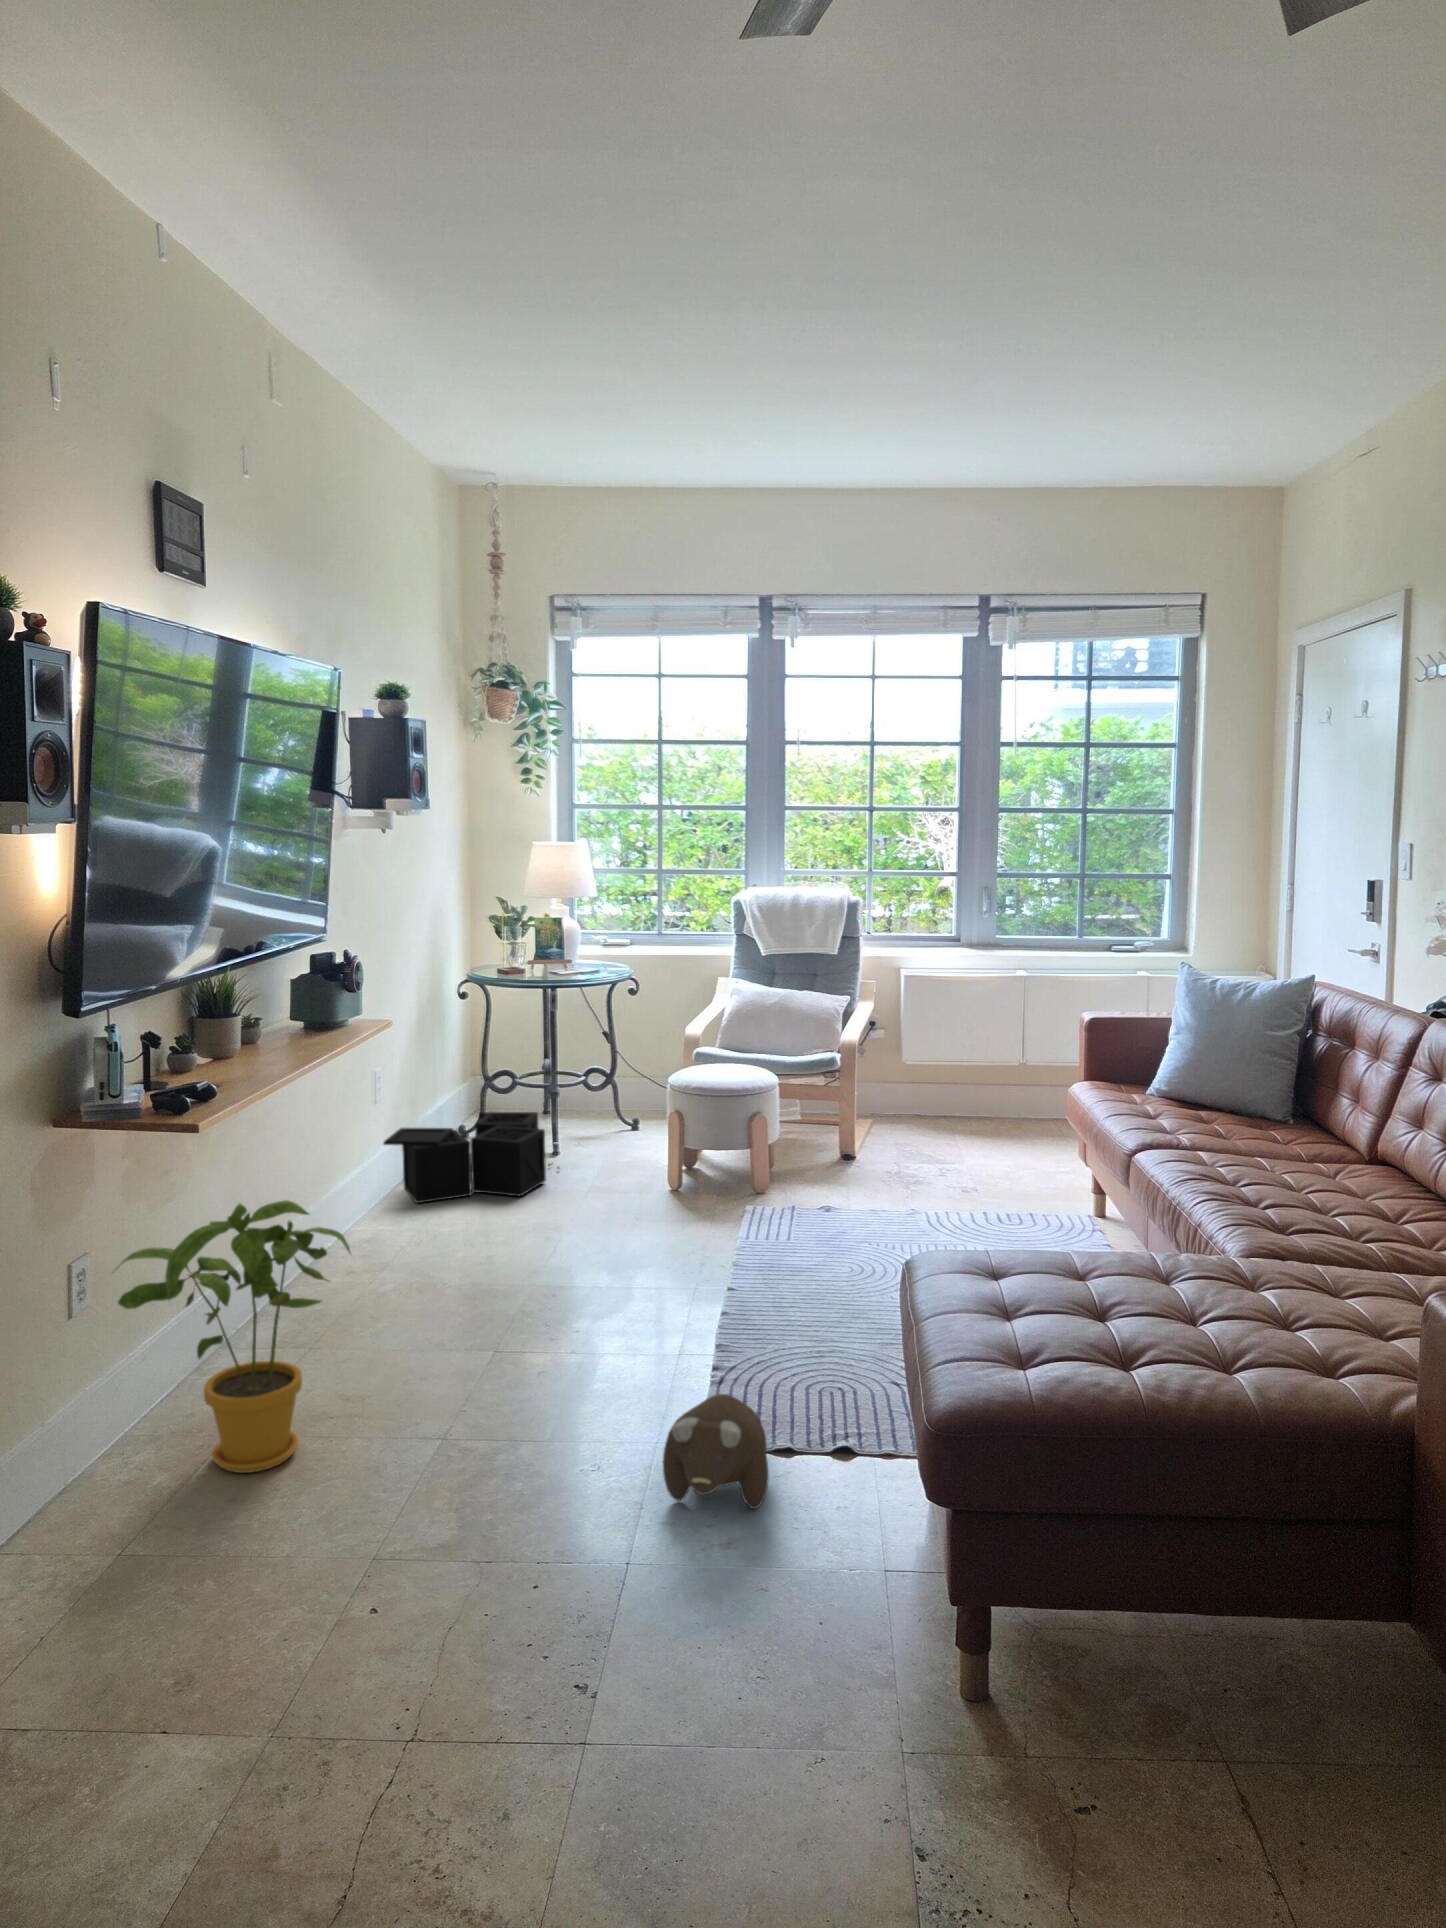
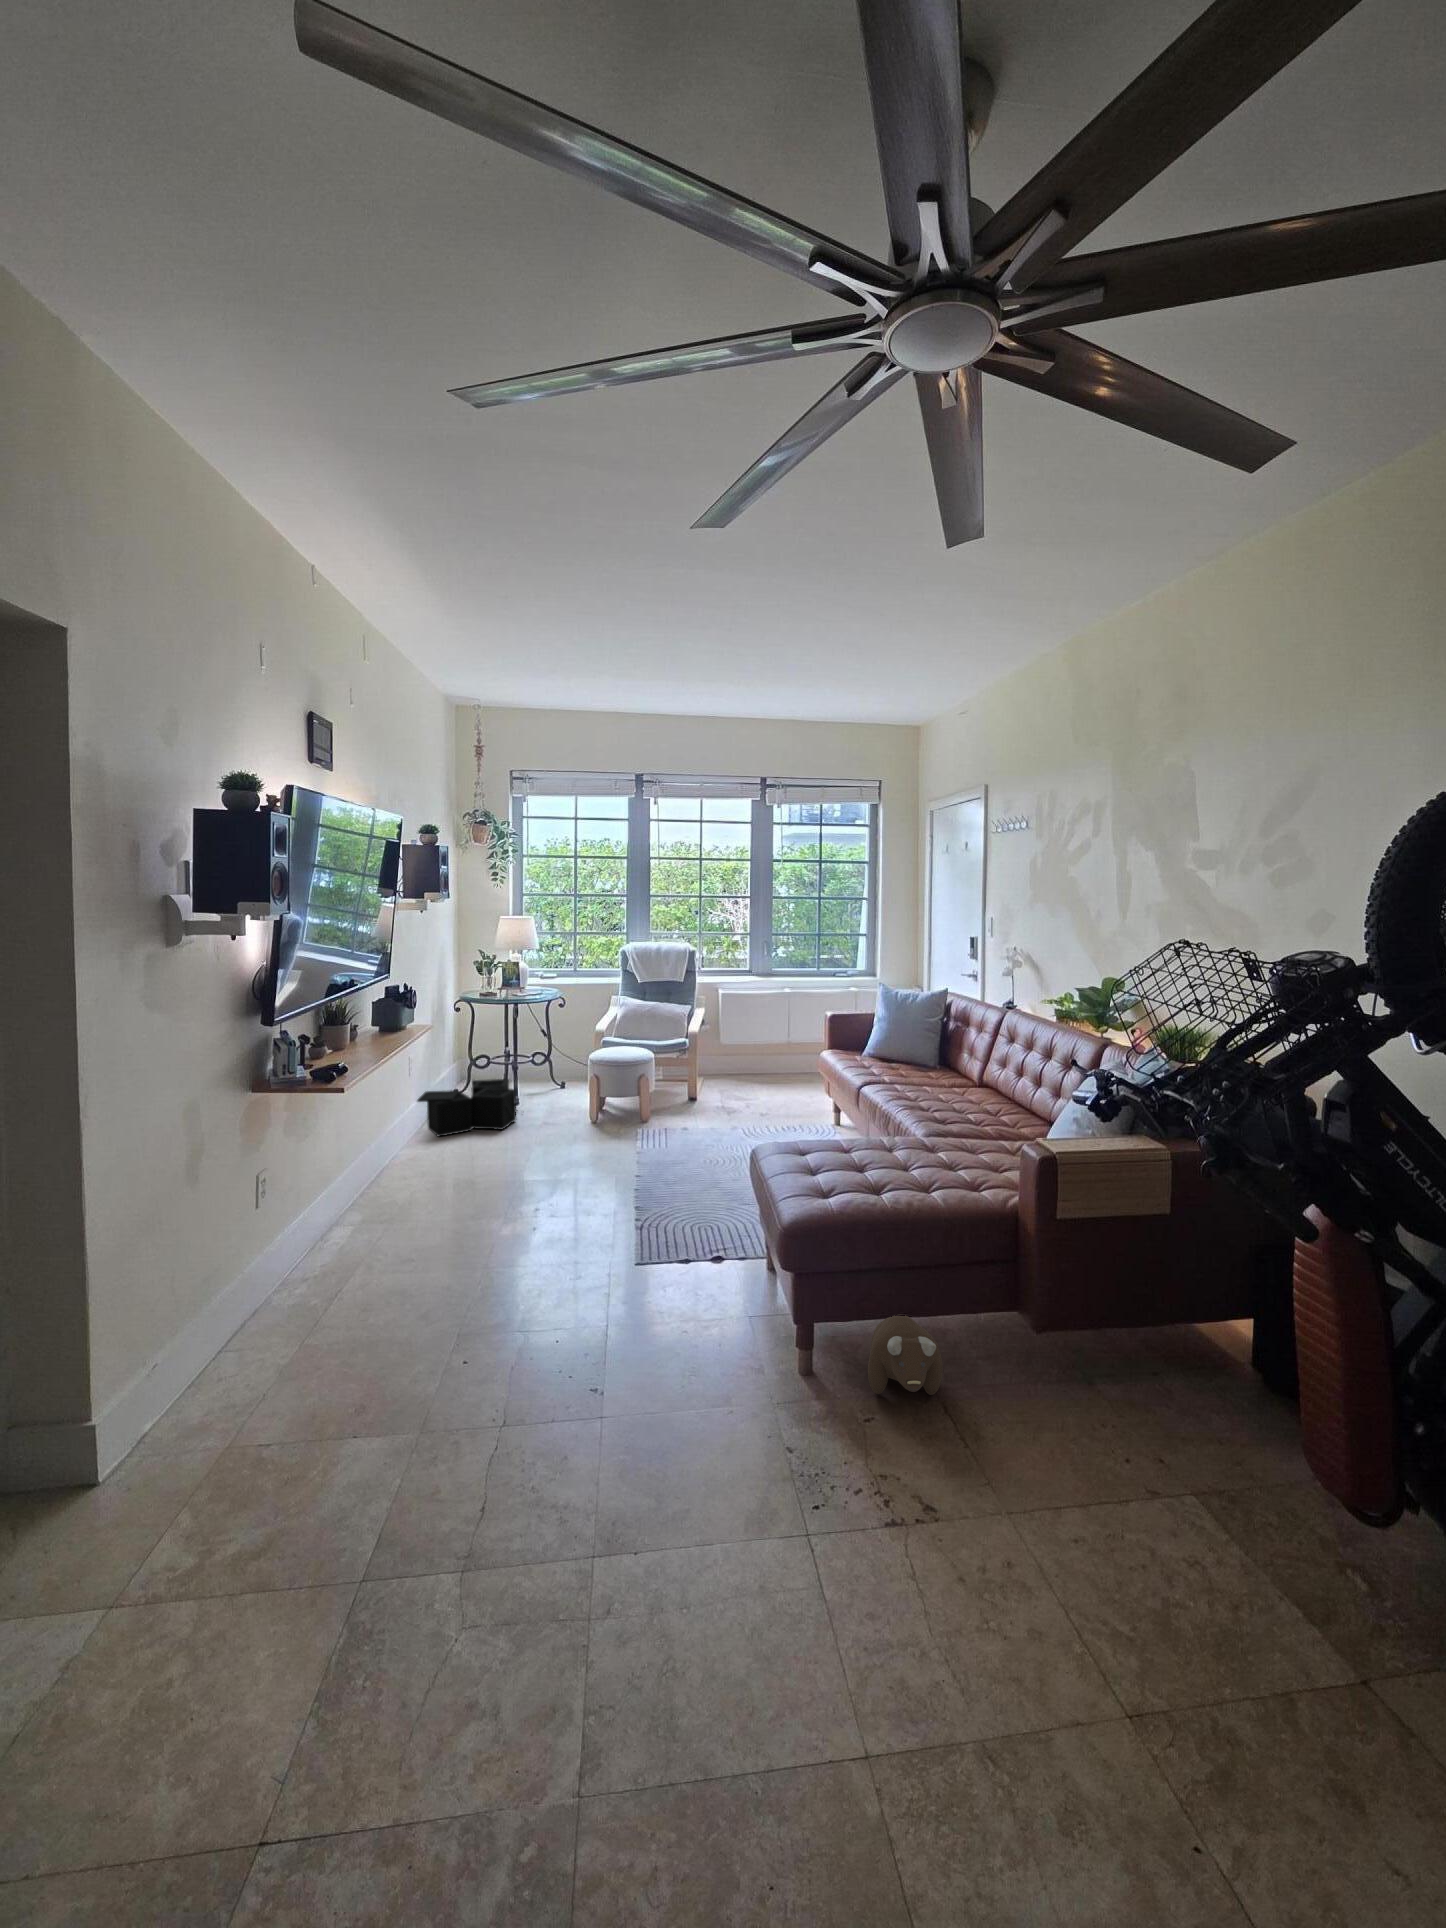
house plant: present [112,1200,351,1473] -> none [283,1132,433,1297]
plush toy: present [663,1394,769,1509] -> present [868,1316,943,1395]

